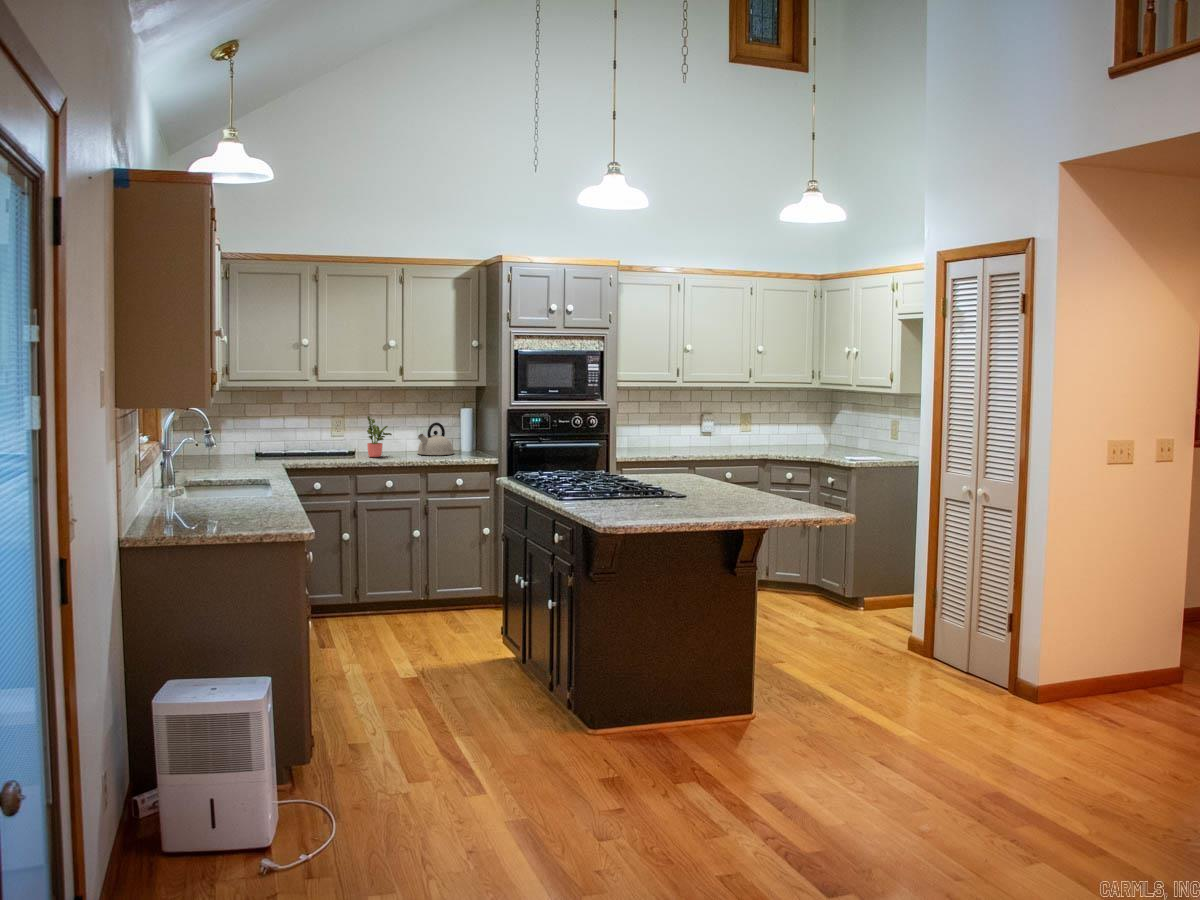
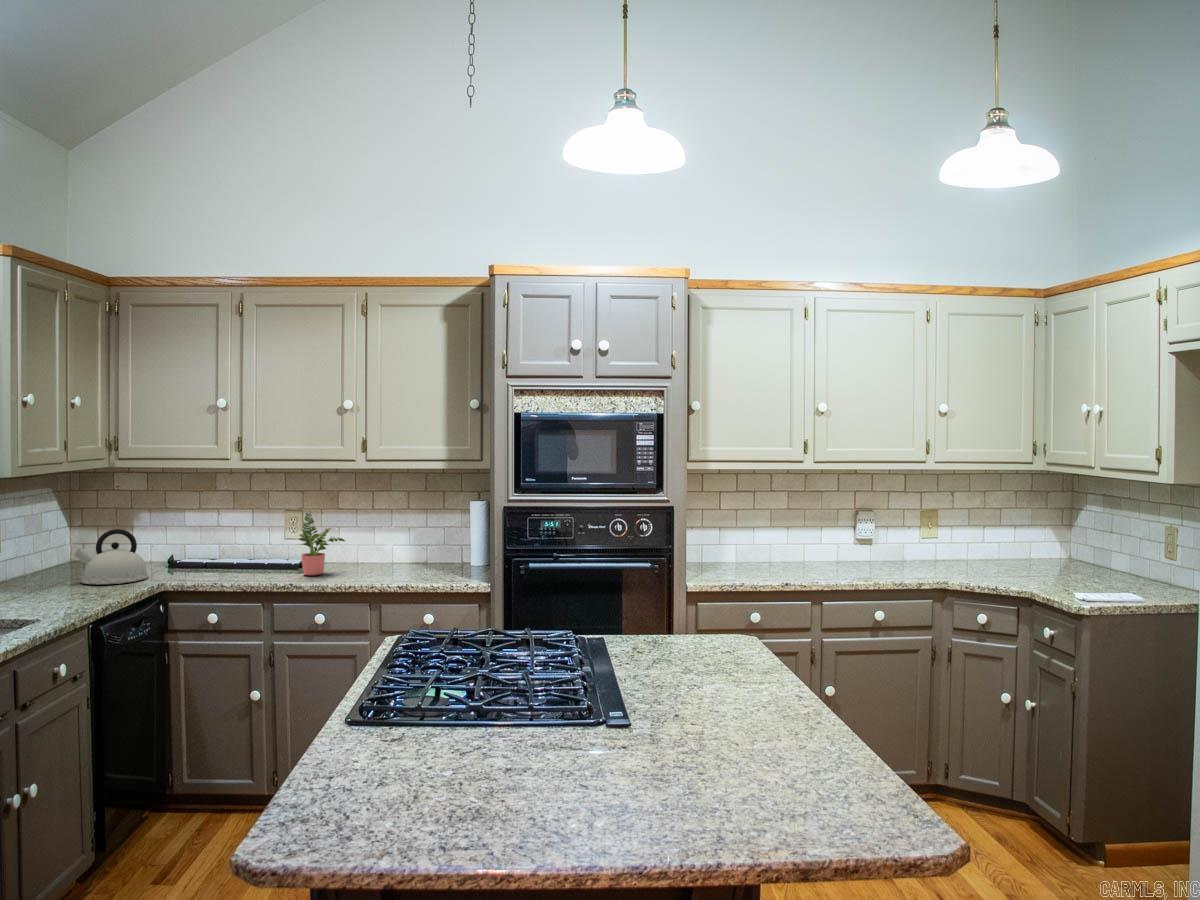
kettle: present [418,422,454,455] -> present [74,529,148,584]

